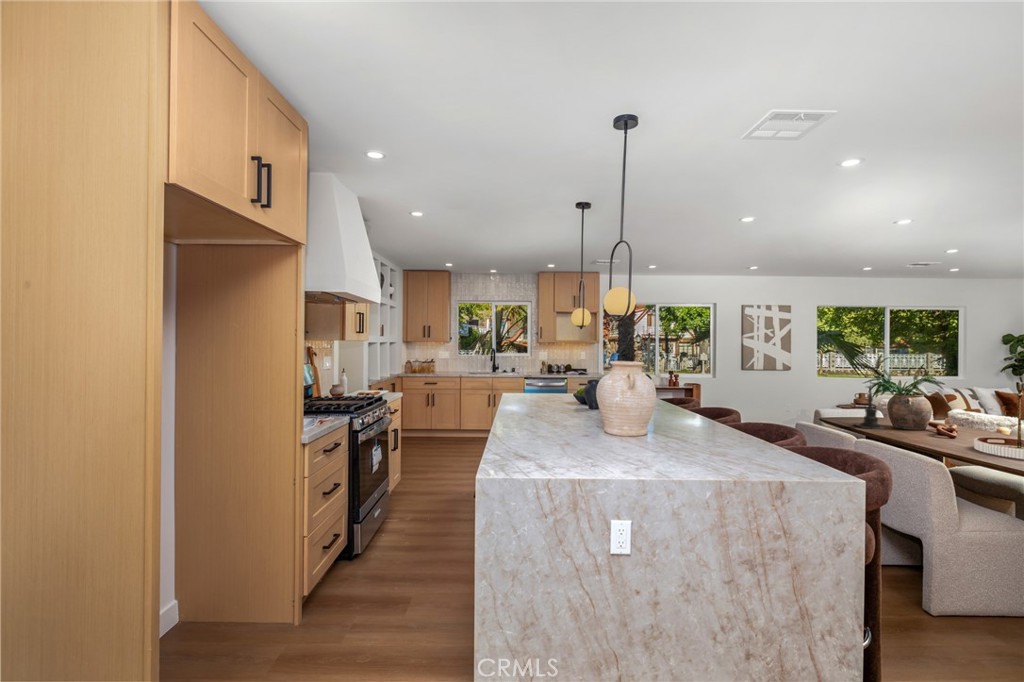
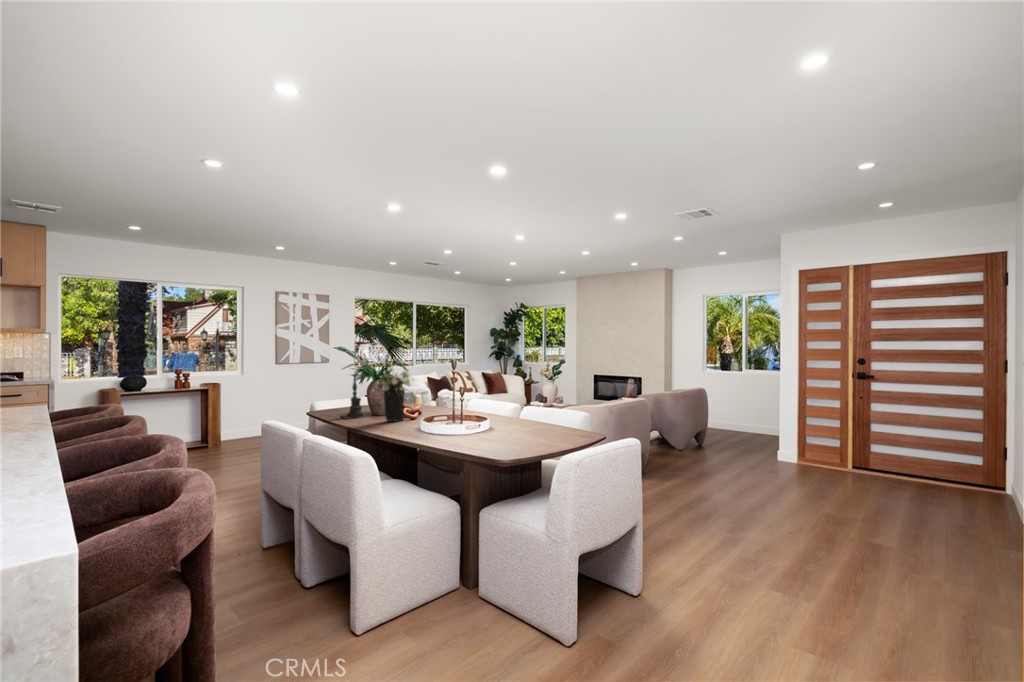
flower arrangement: none [900,384,958,437] -> present [371,370,411,422]

